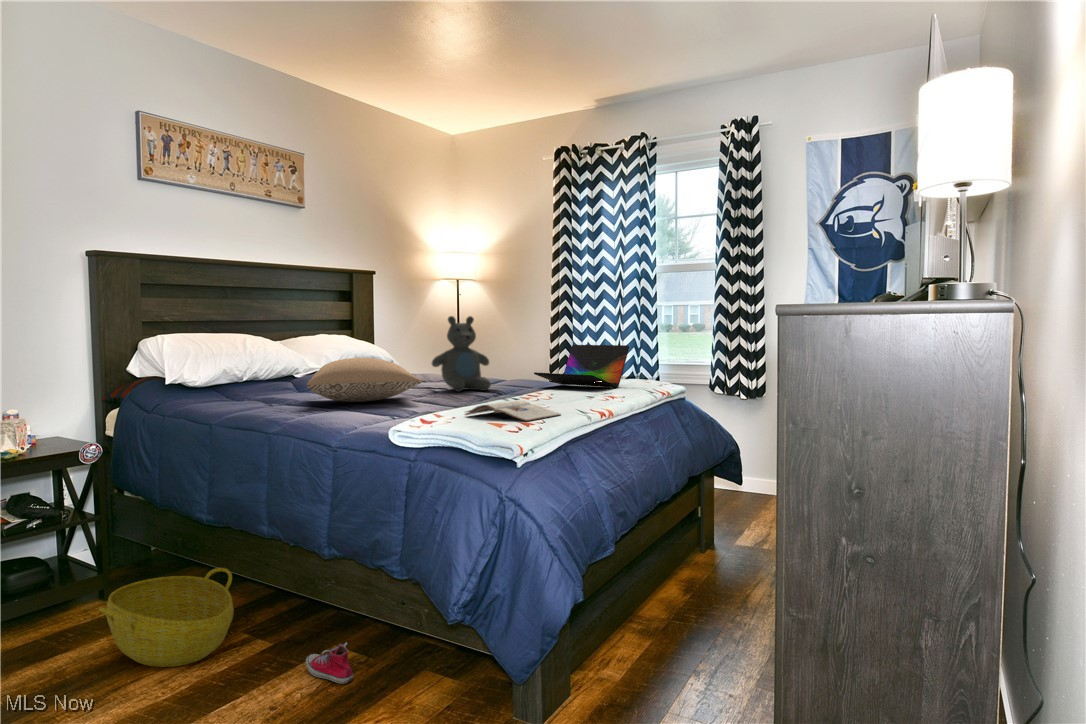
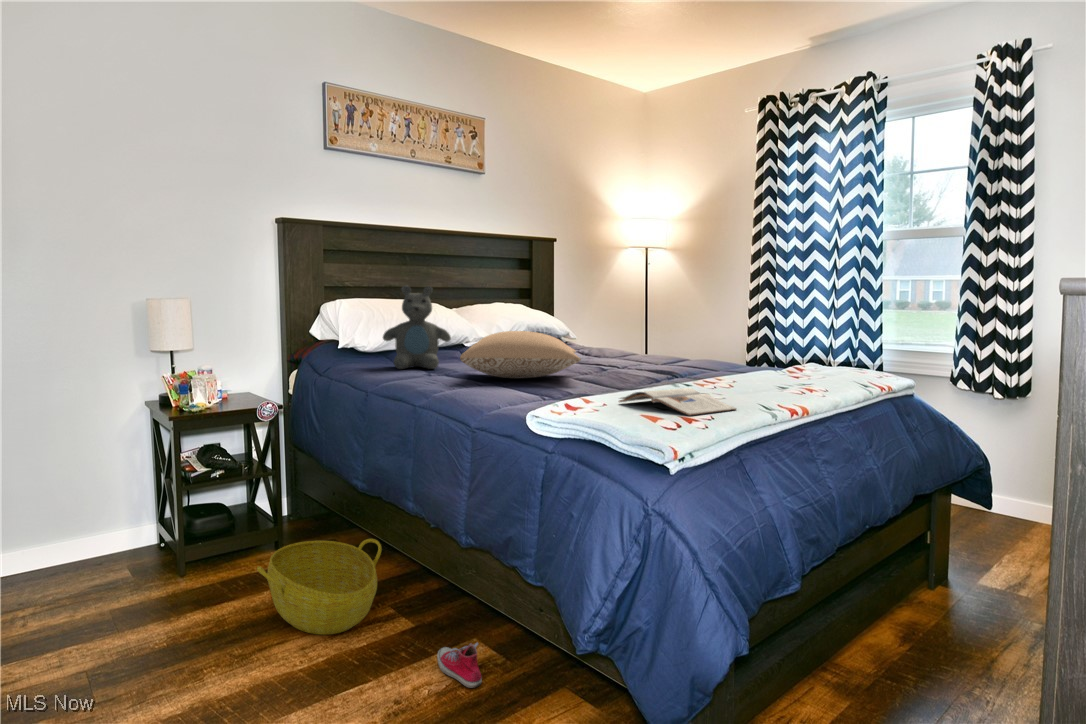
teddy bear: present [432,316,491,392] -> present [383,286,451,369]
laptop: present [534,345,629,388] -> none [718,323,840,377]

